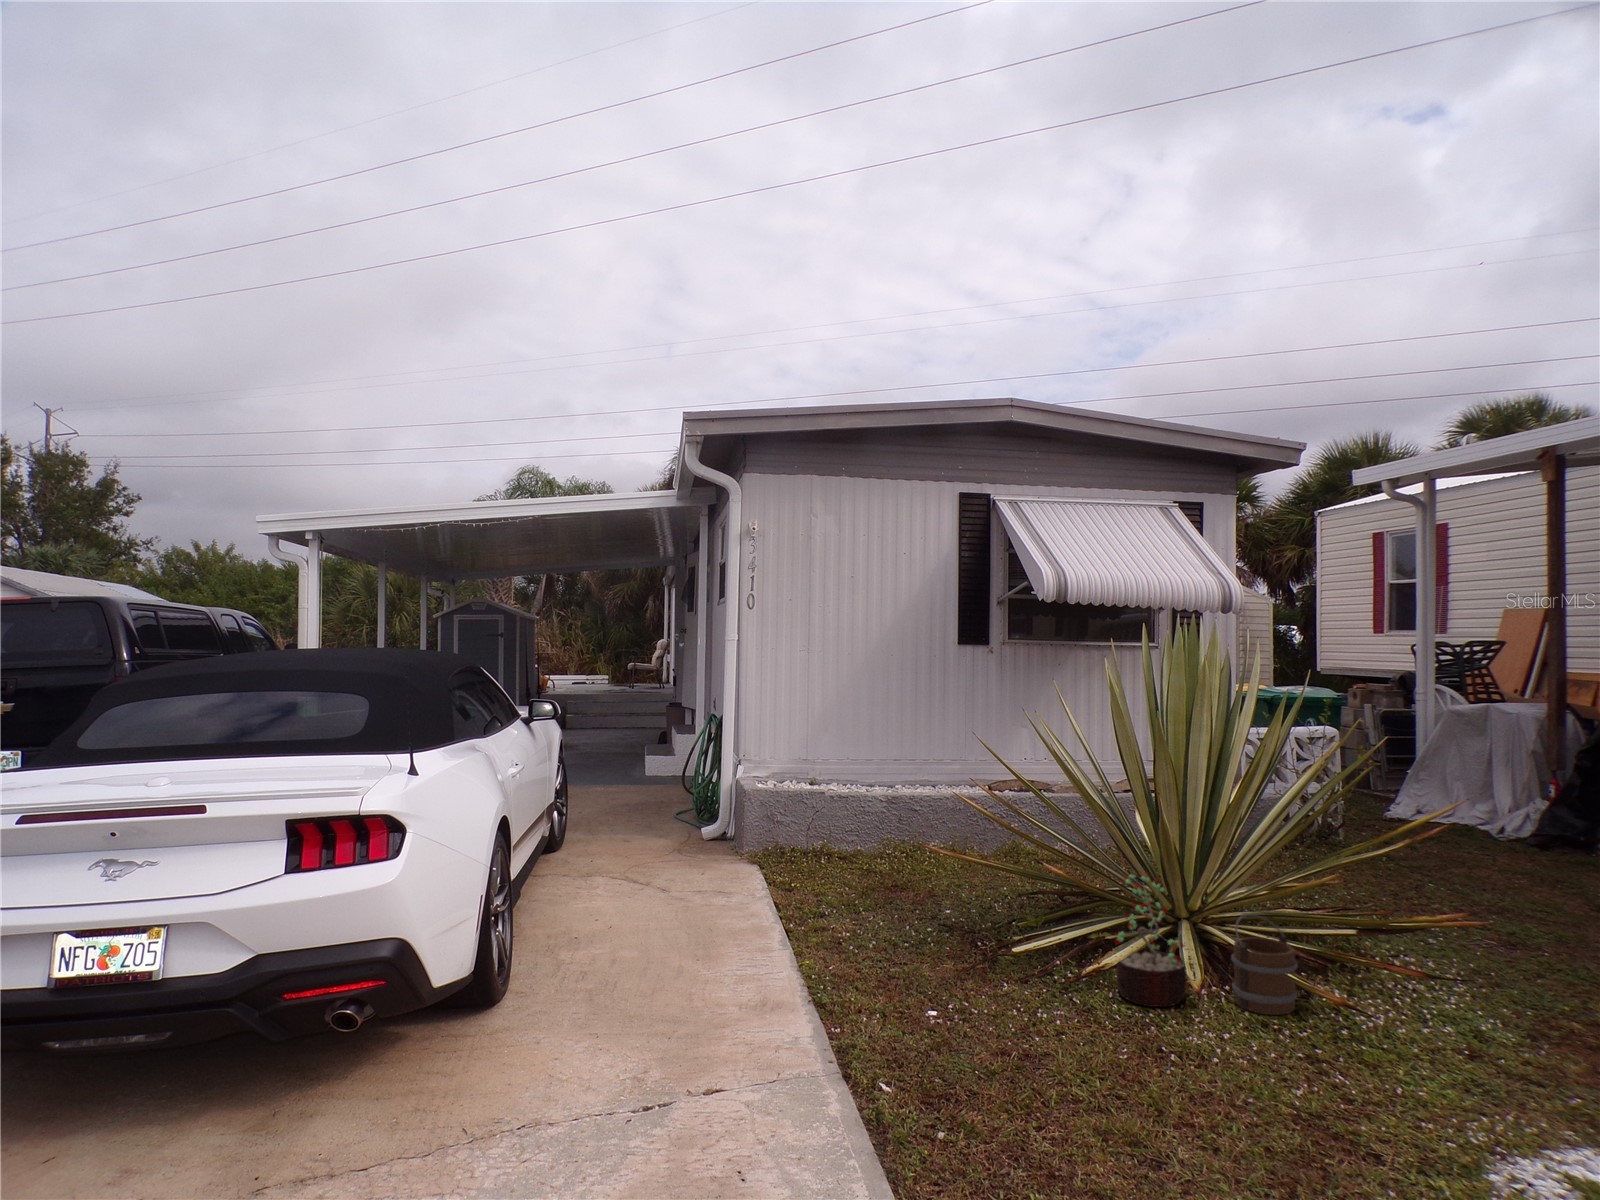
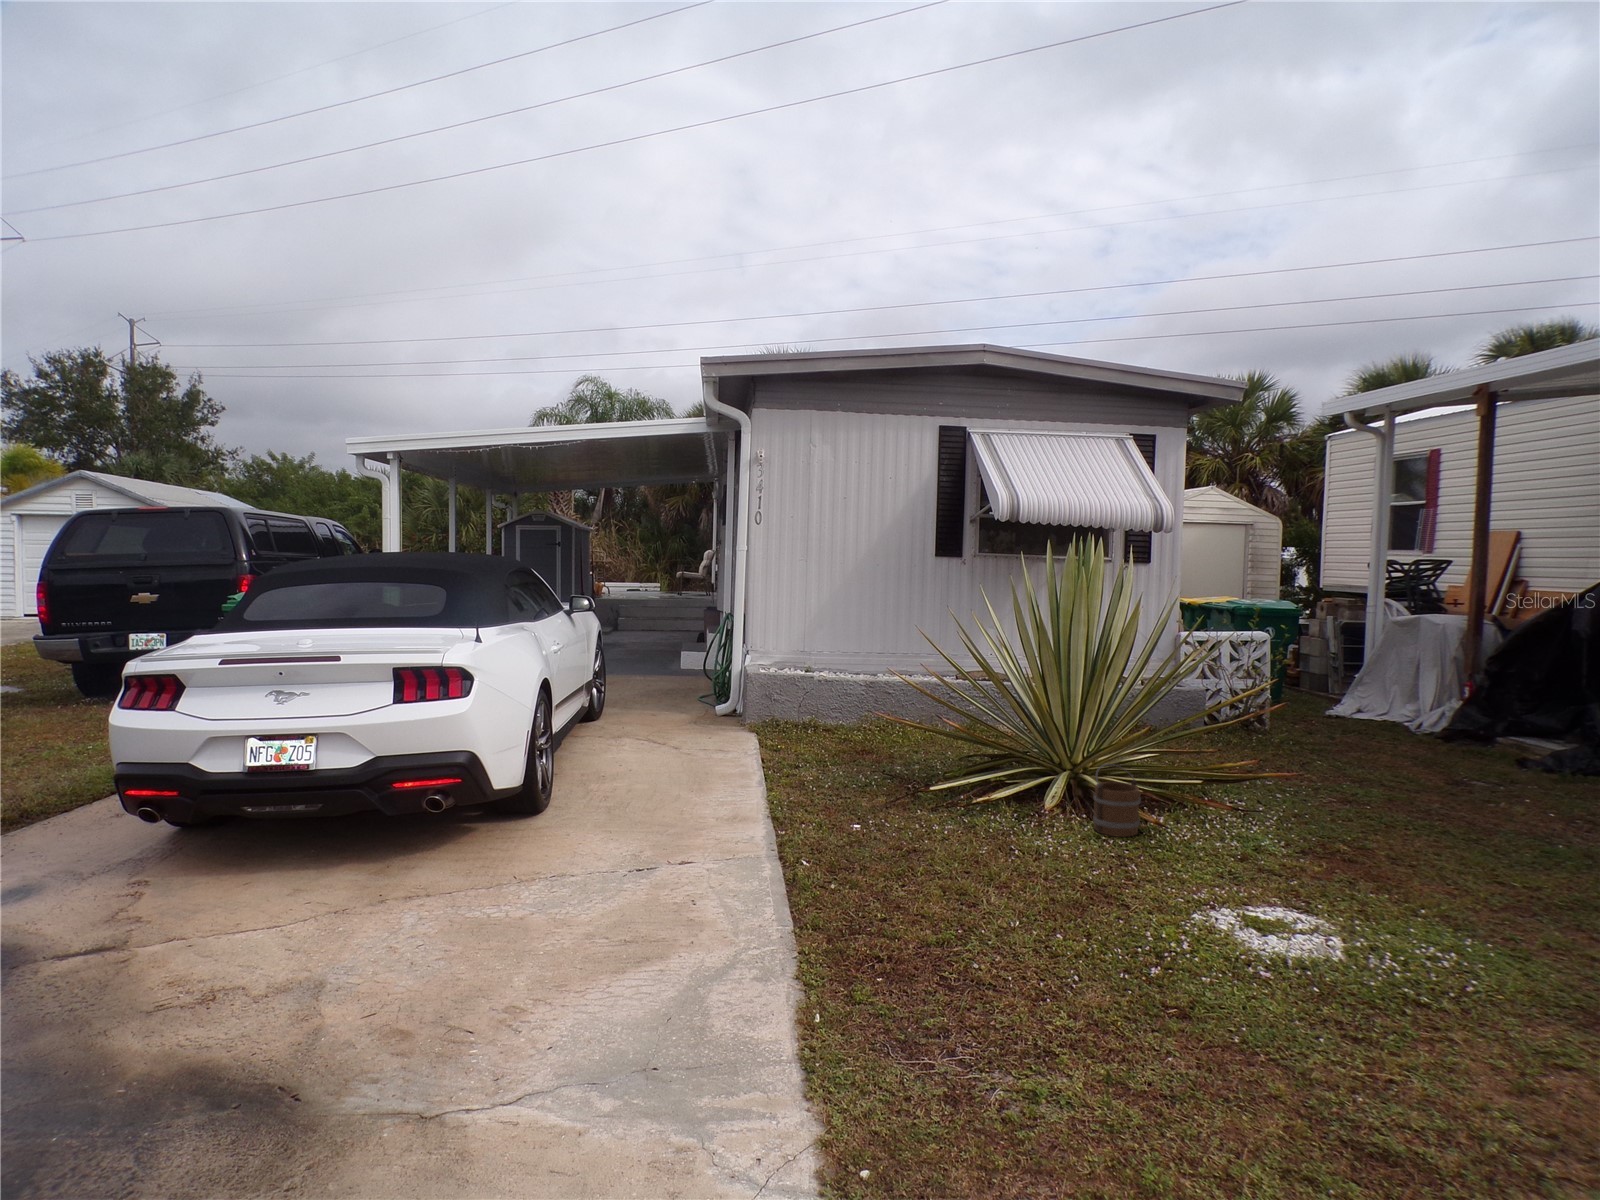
decorative plant: present [1115,872,1187,1007] -> none [1007,731,1060,830]

